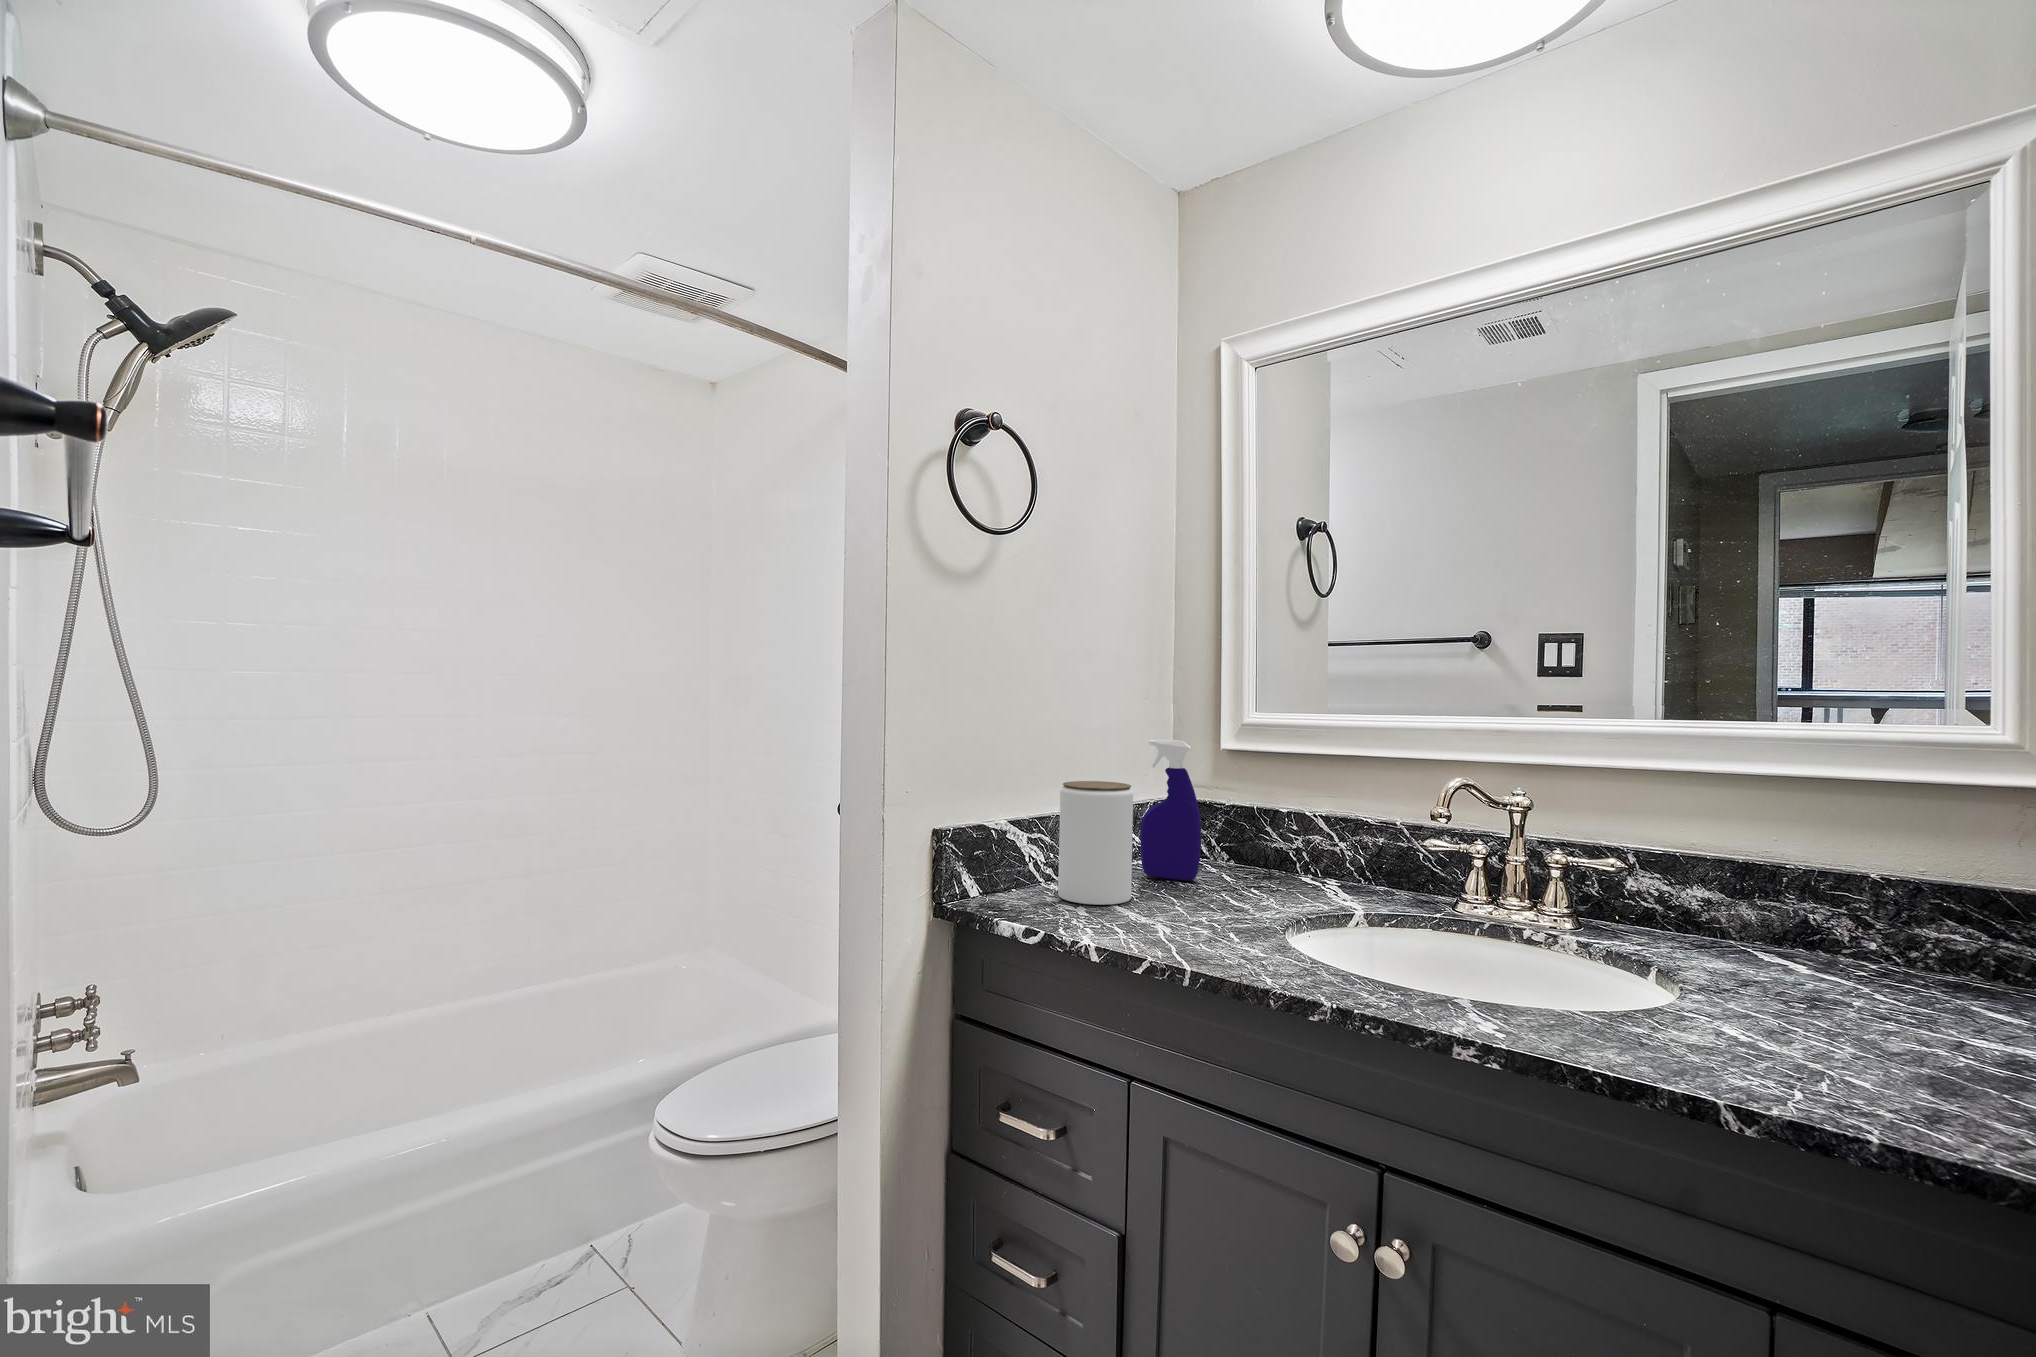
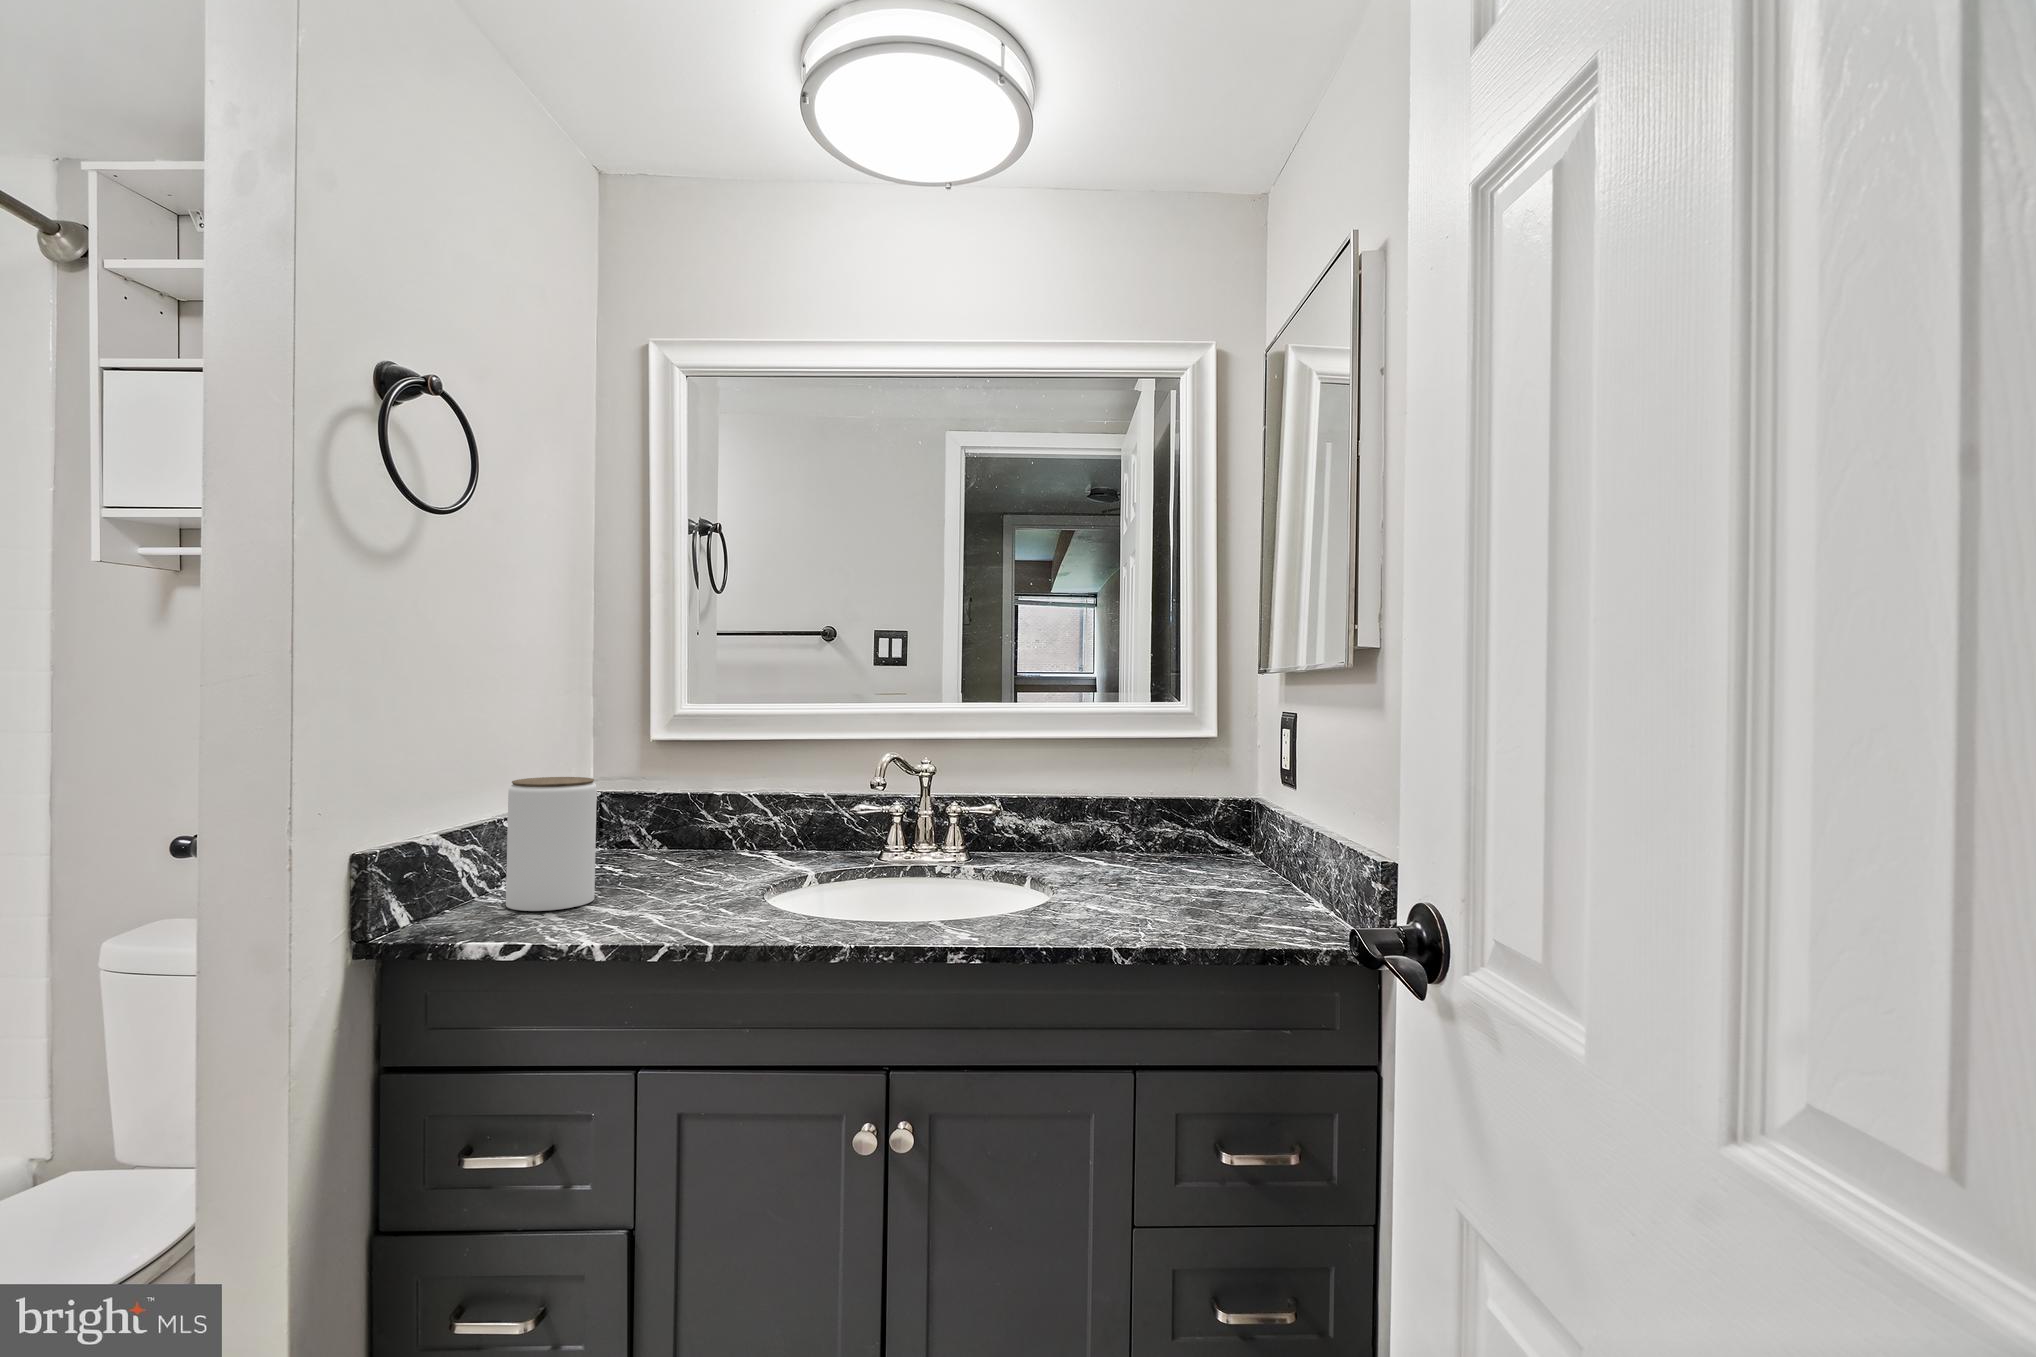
spray bottle: present [1140,739,1201,881] -> none [581,729,650,874]

